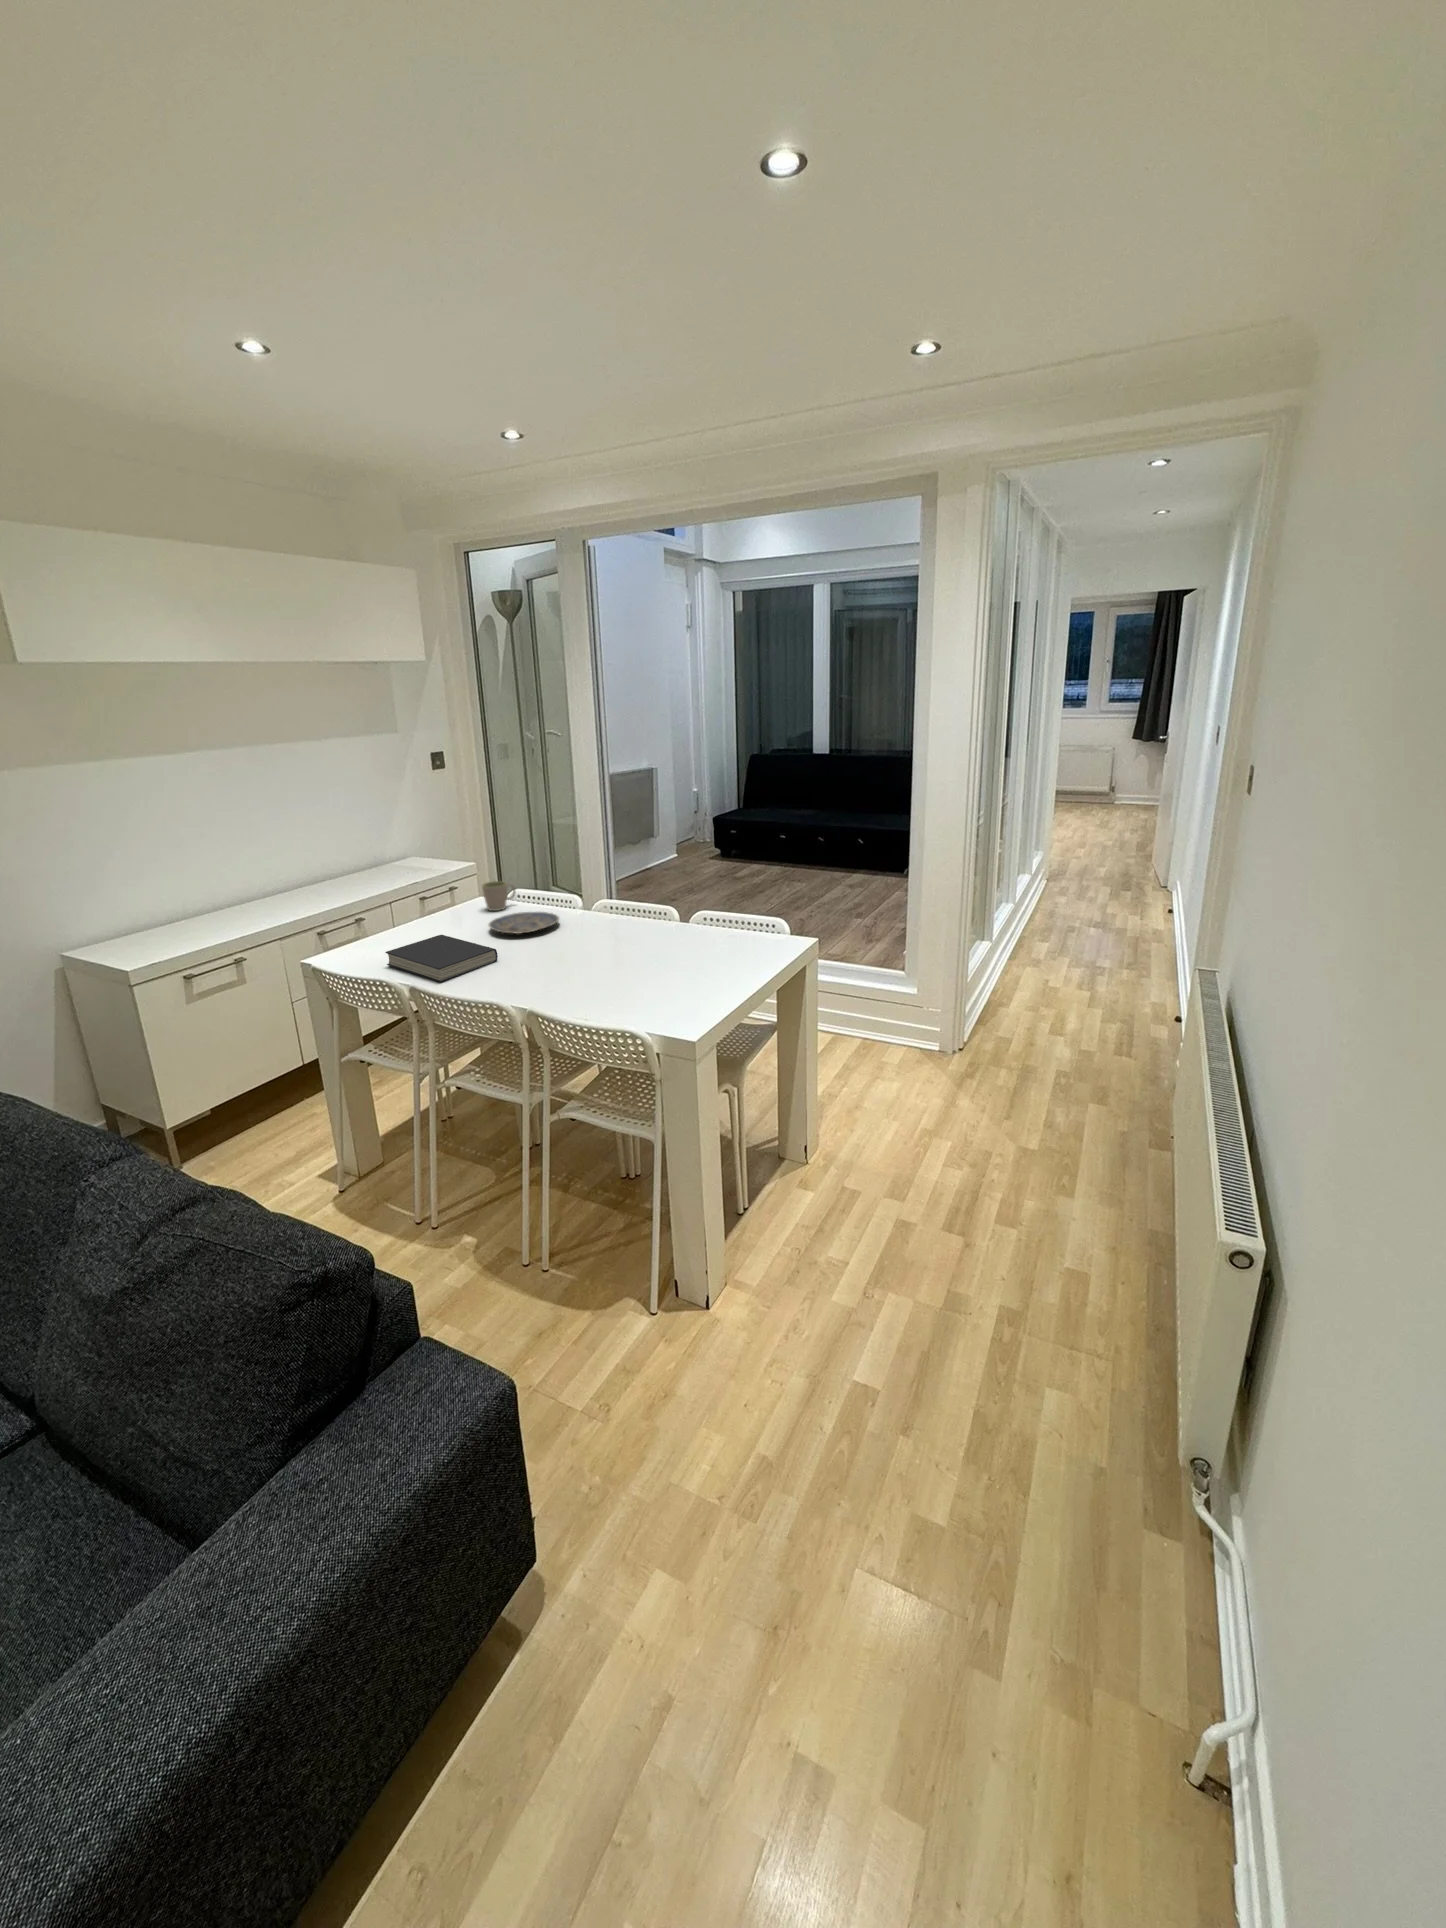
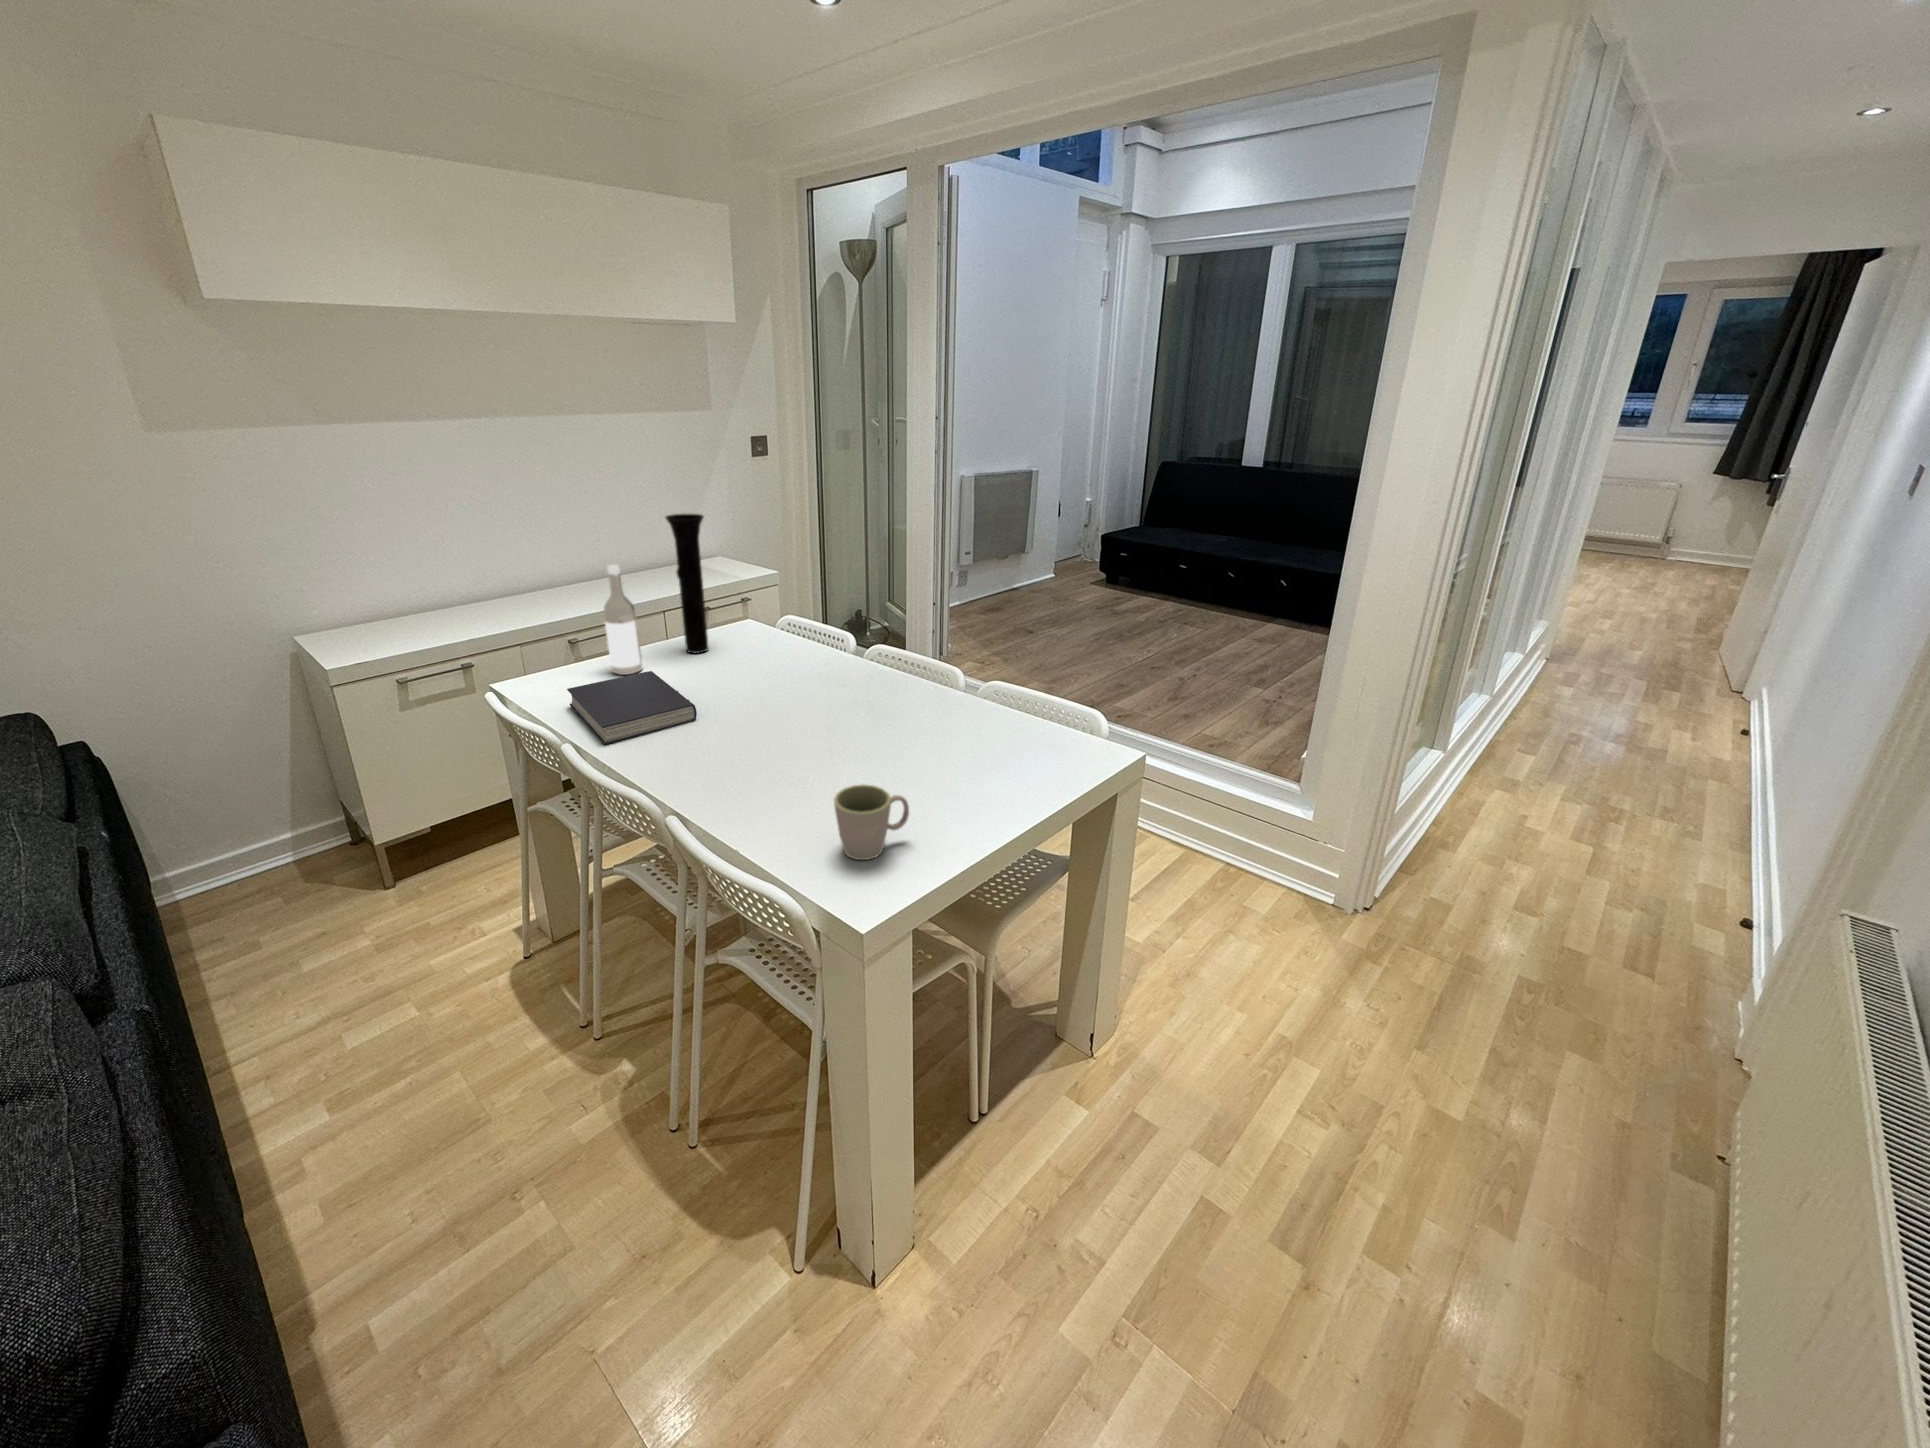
vase: none [430,814,466,924] -> present [665,514,709,654]
wine bottle: none [392,856,423,943] -> present [604,565,642,675]
mug: present [482,881,516,911] -> present [834,785,909,860]
plate: present [489,912,559,934] -> none [719,649,810,681]

